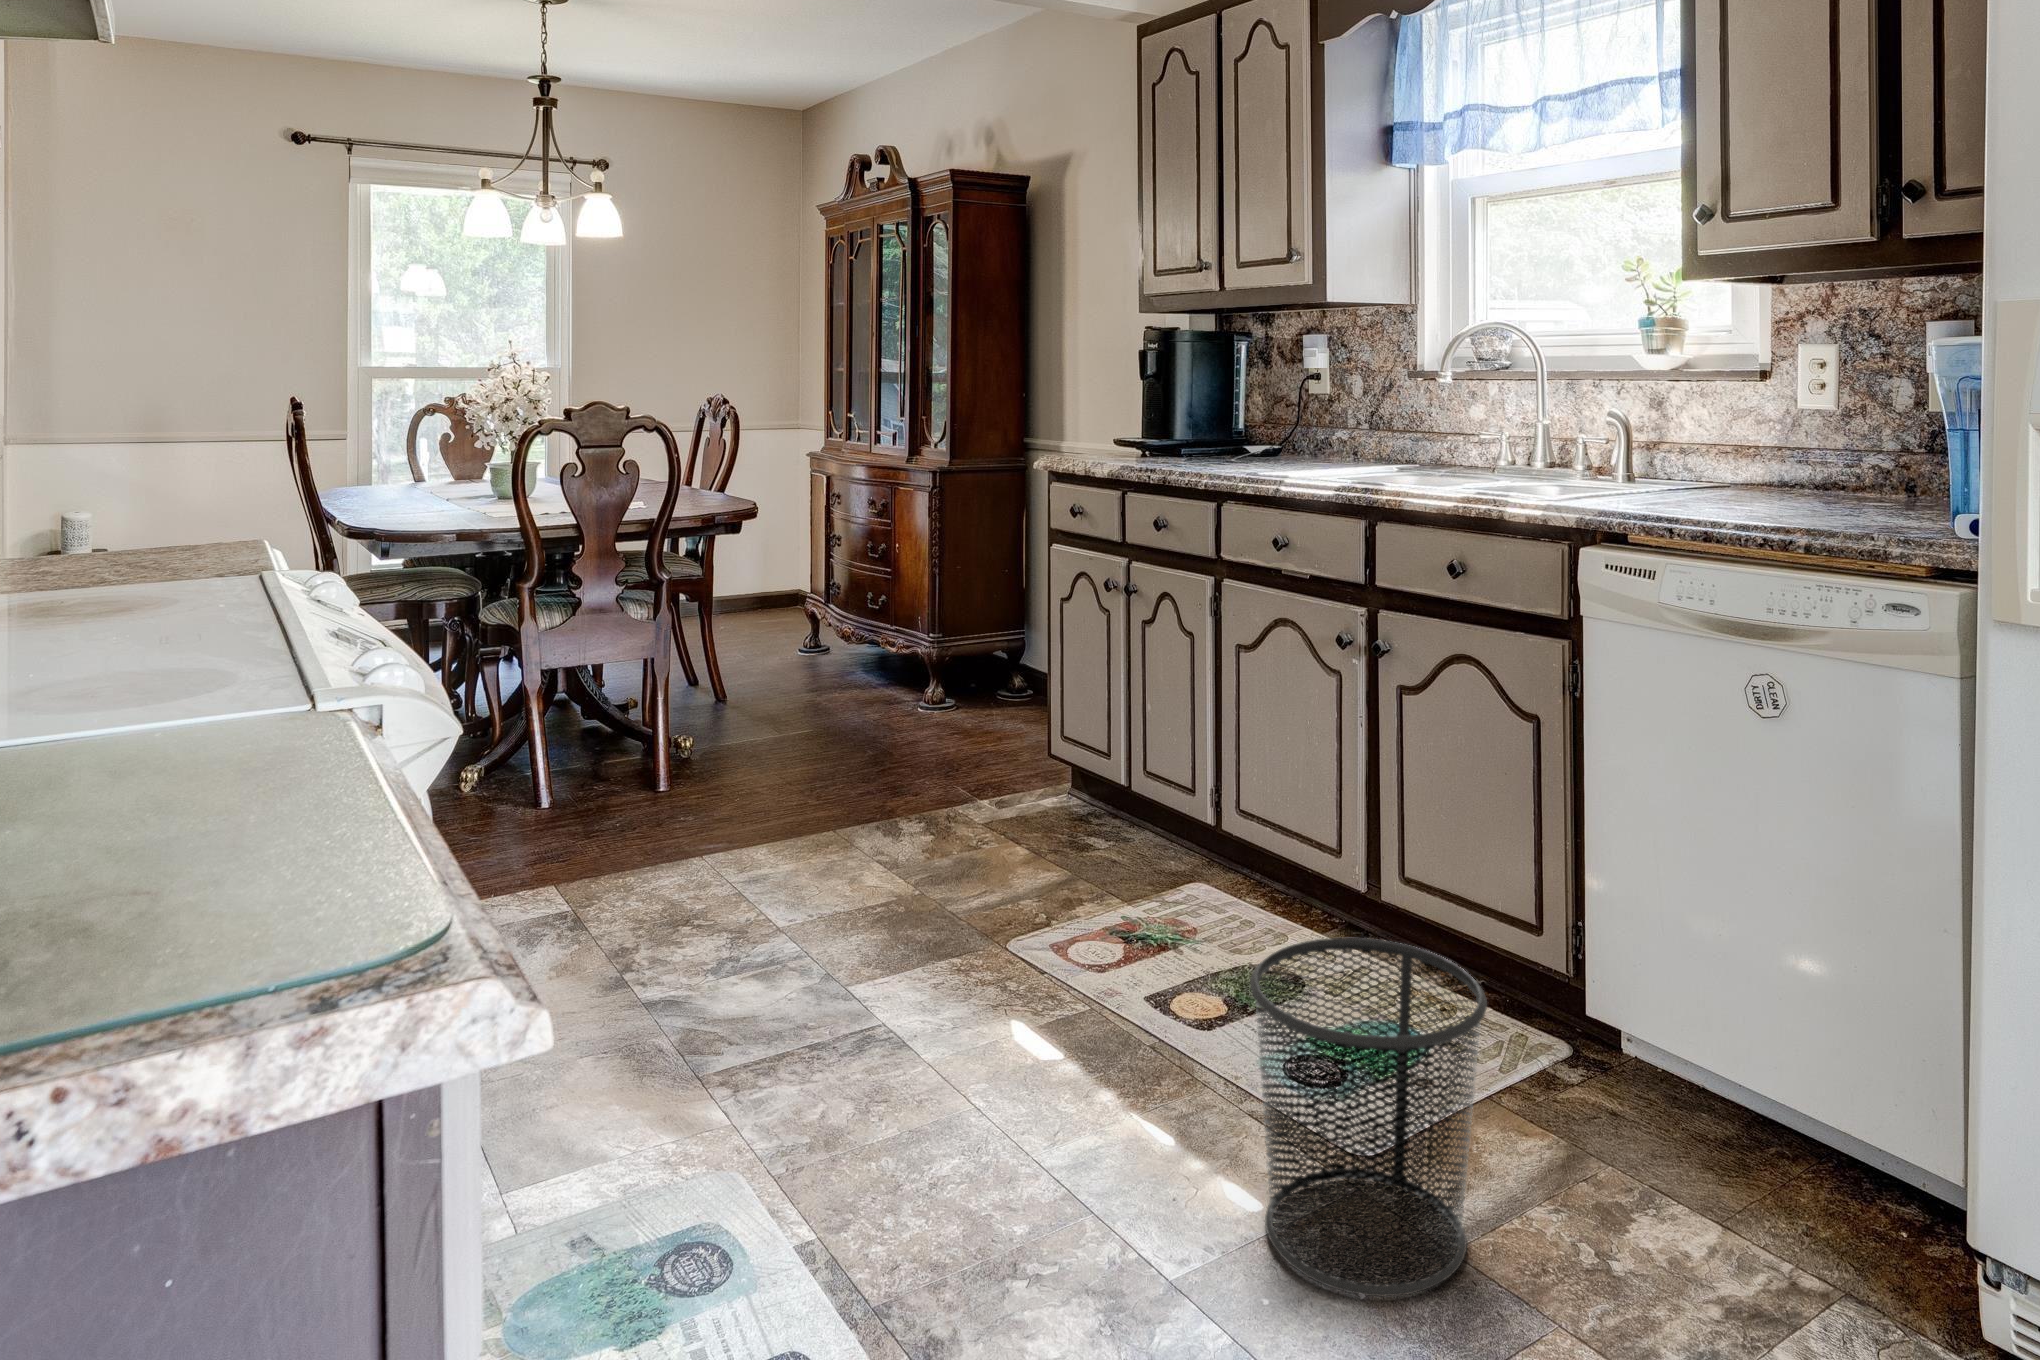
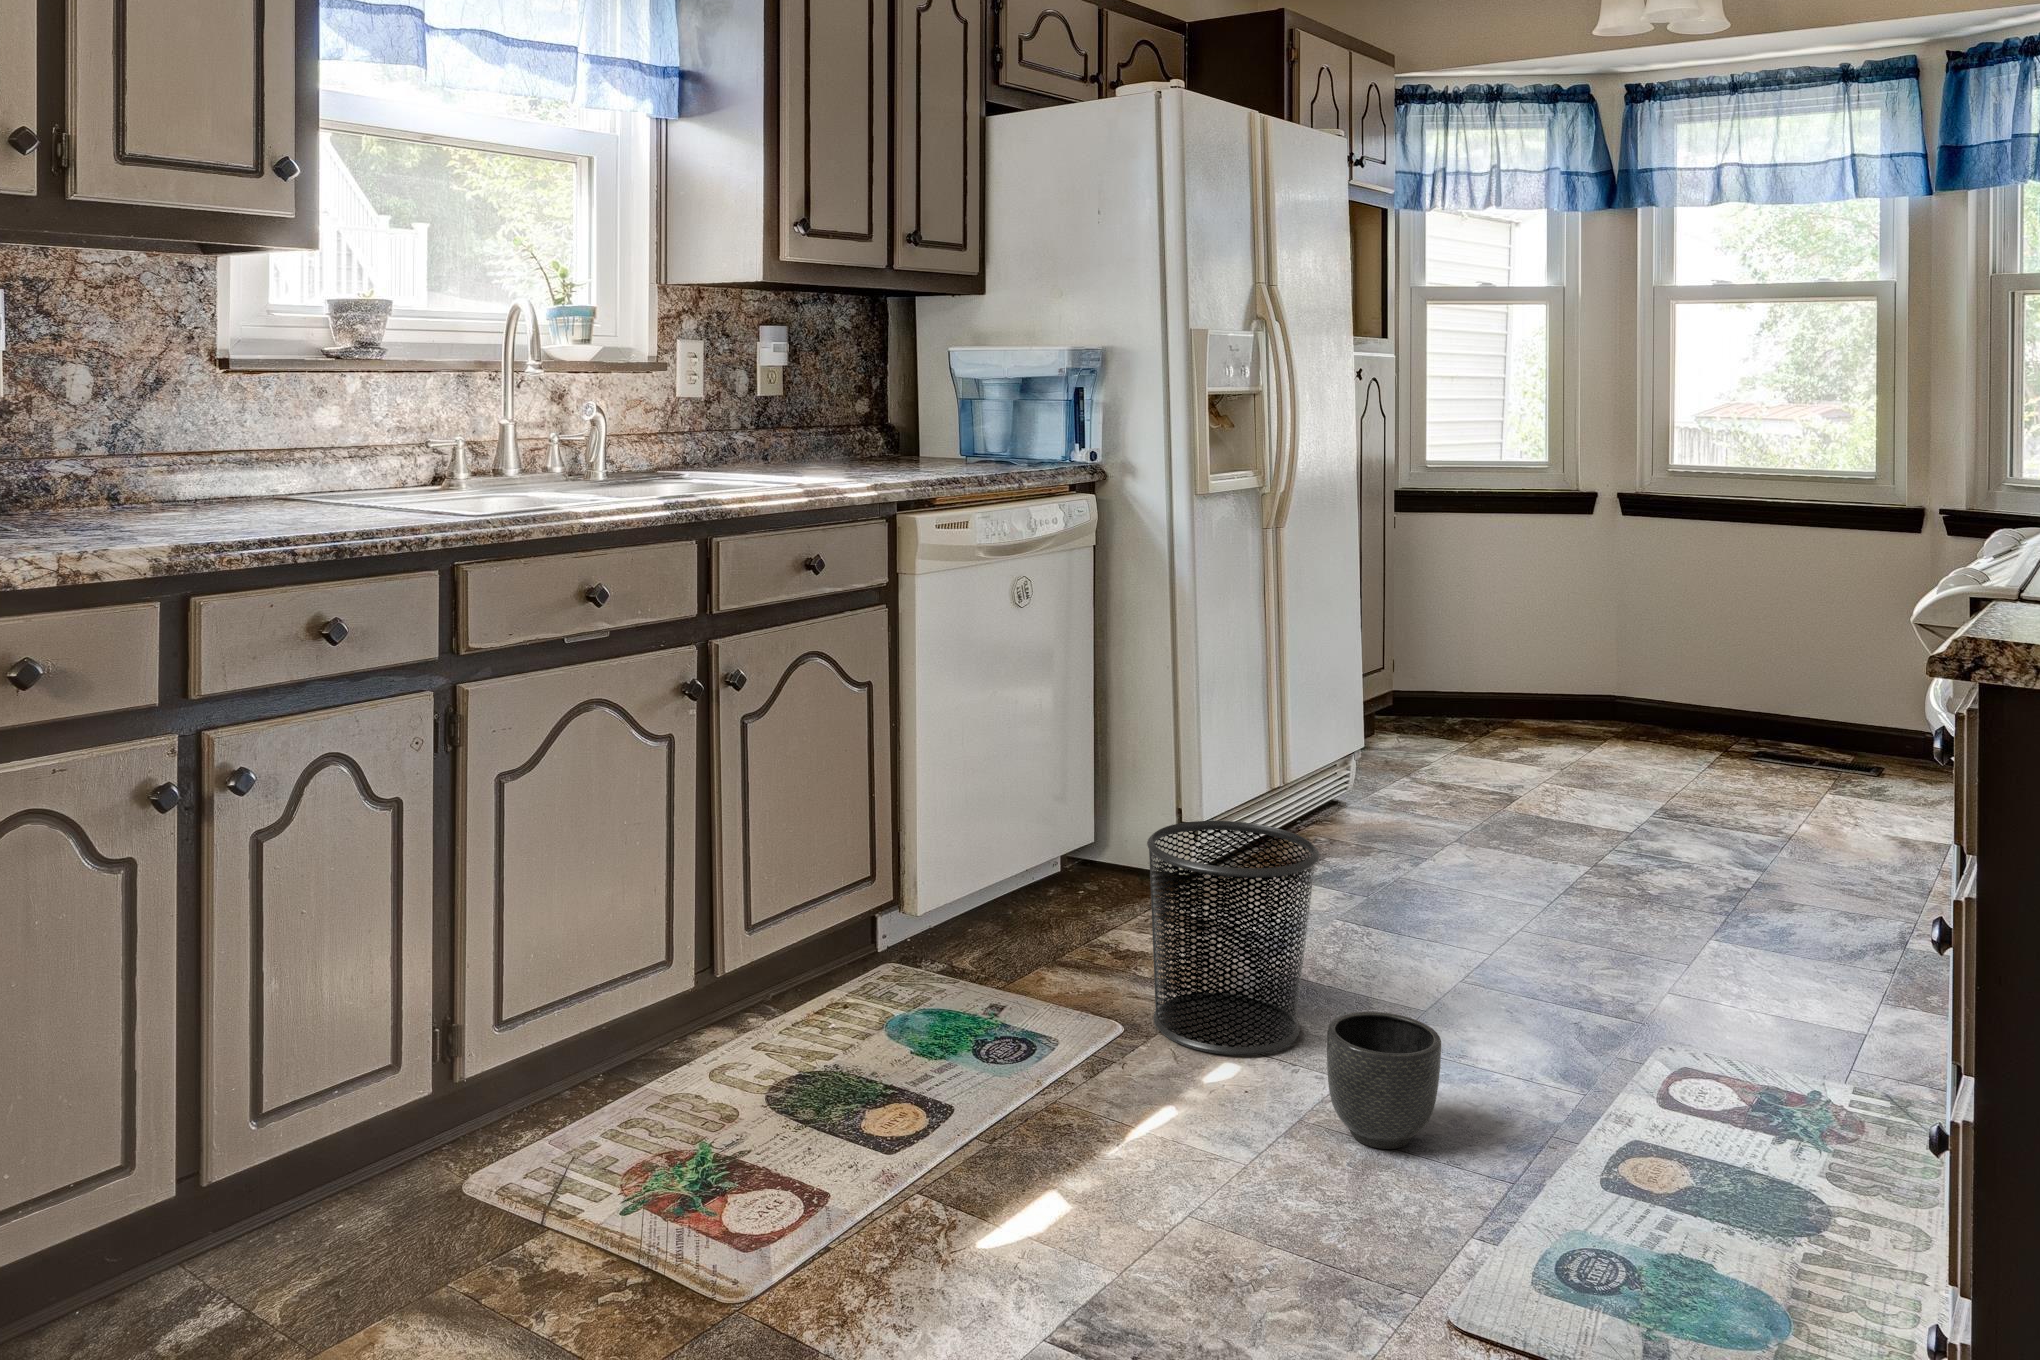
planter: none [962,1083,1095,1262] -> present [1327,1012,1441,1149]

